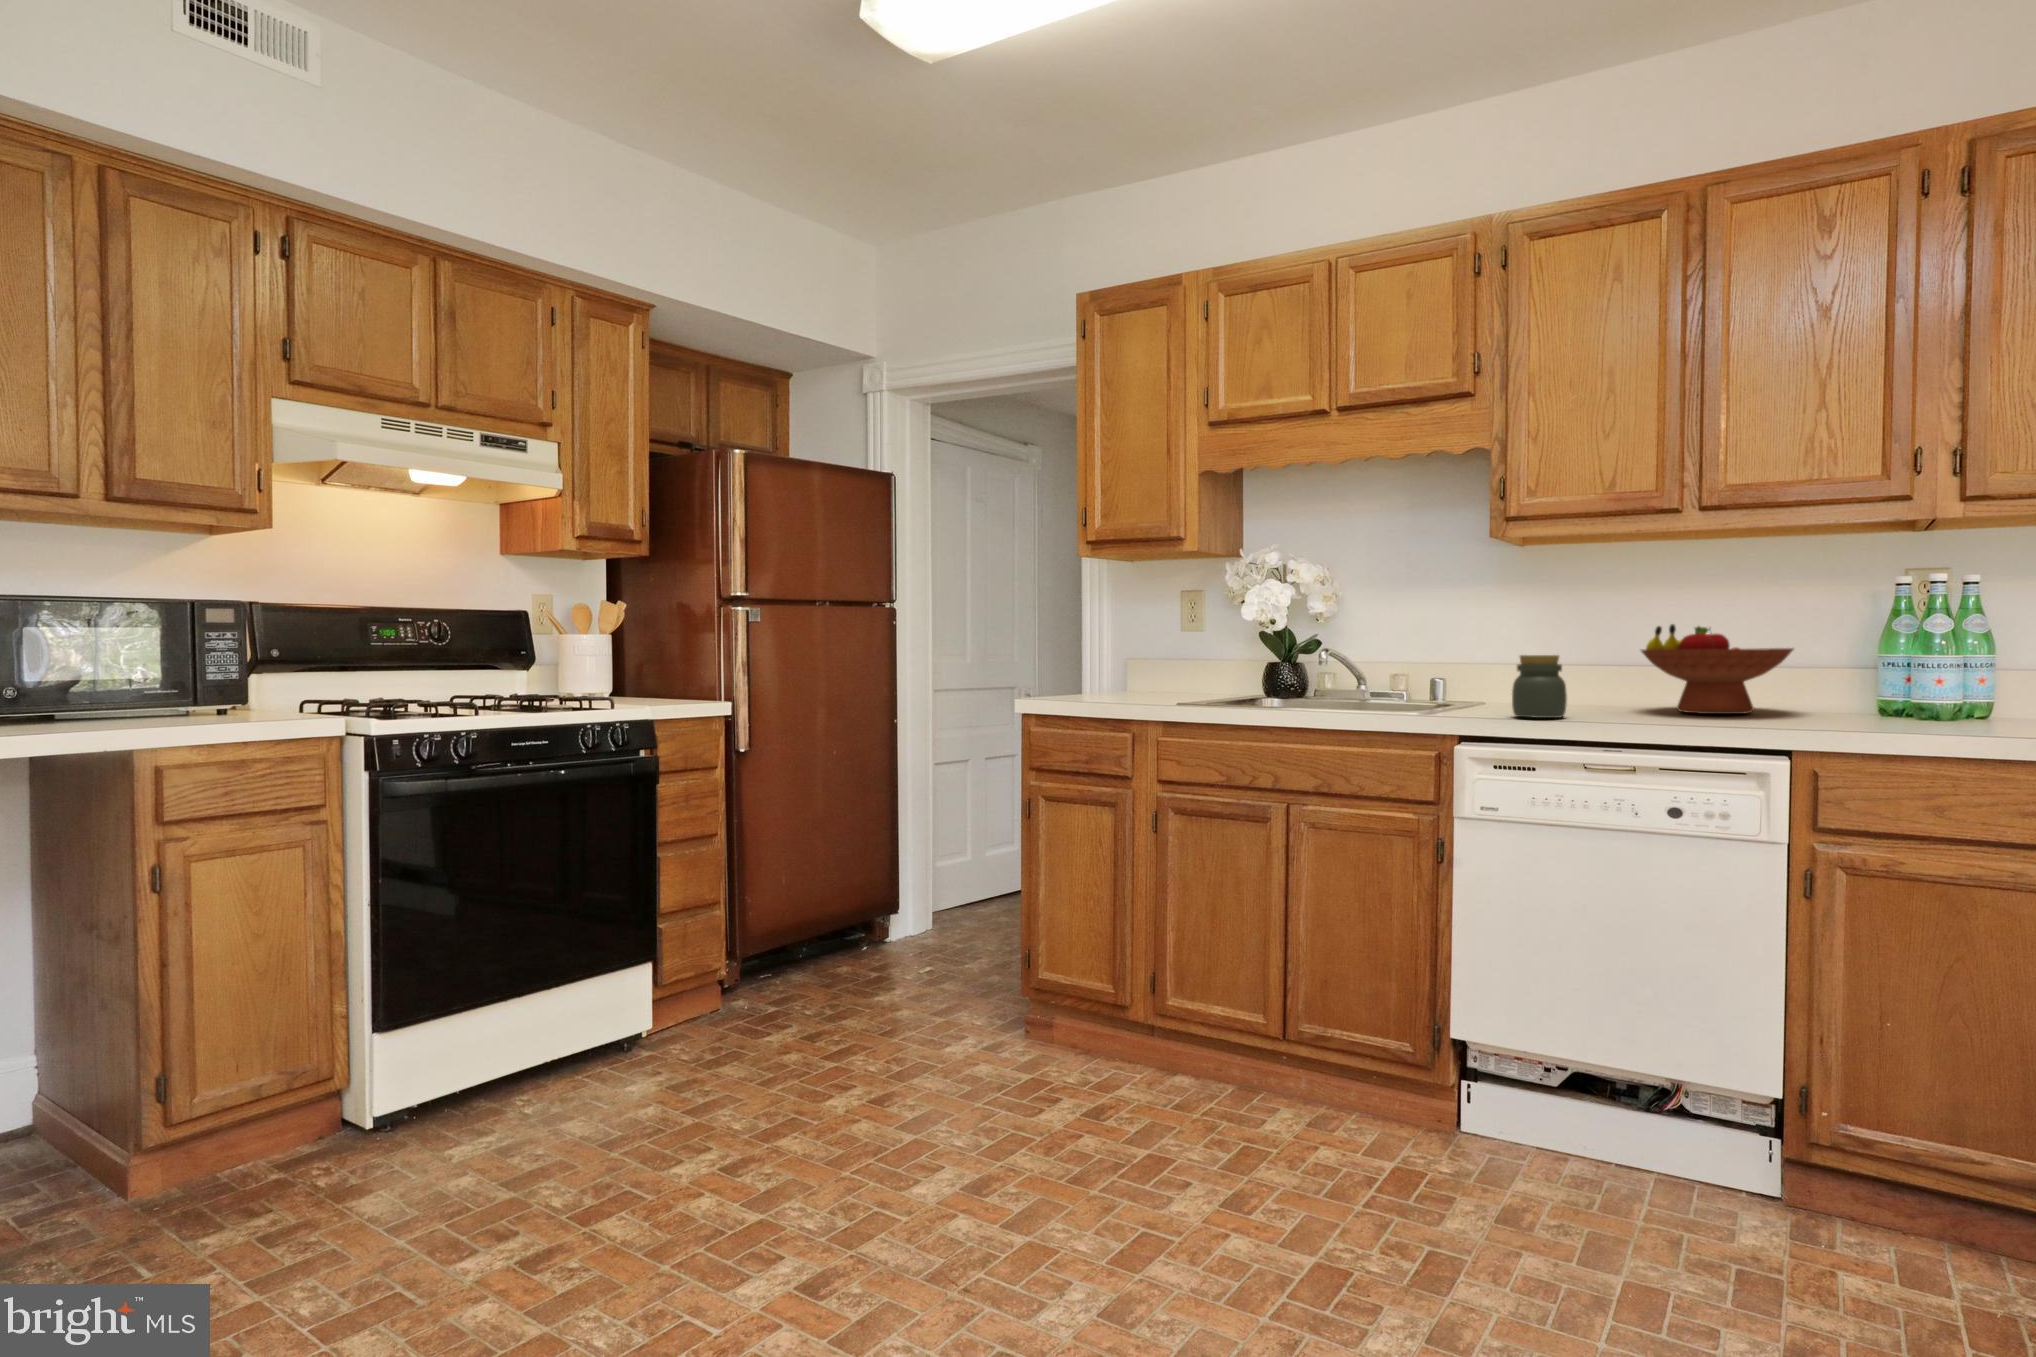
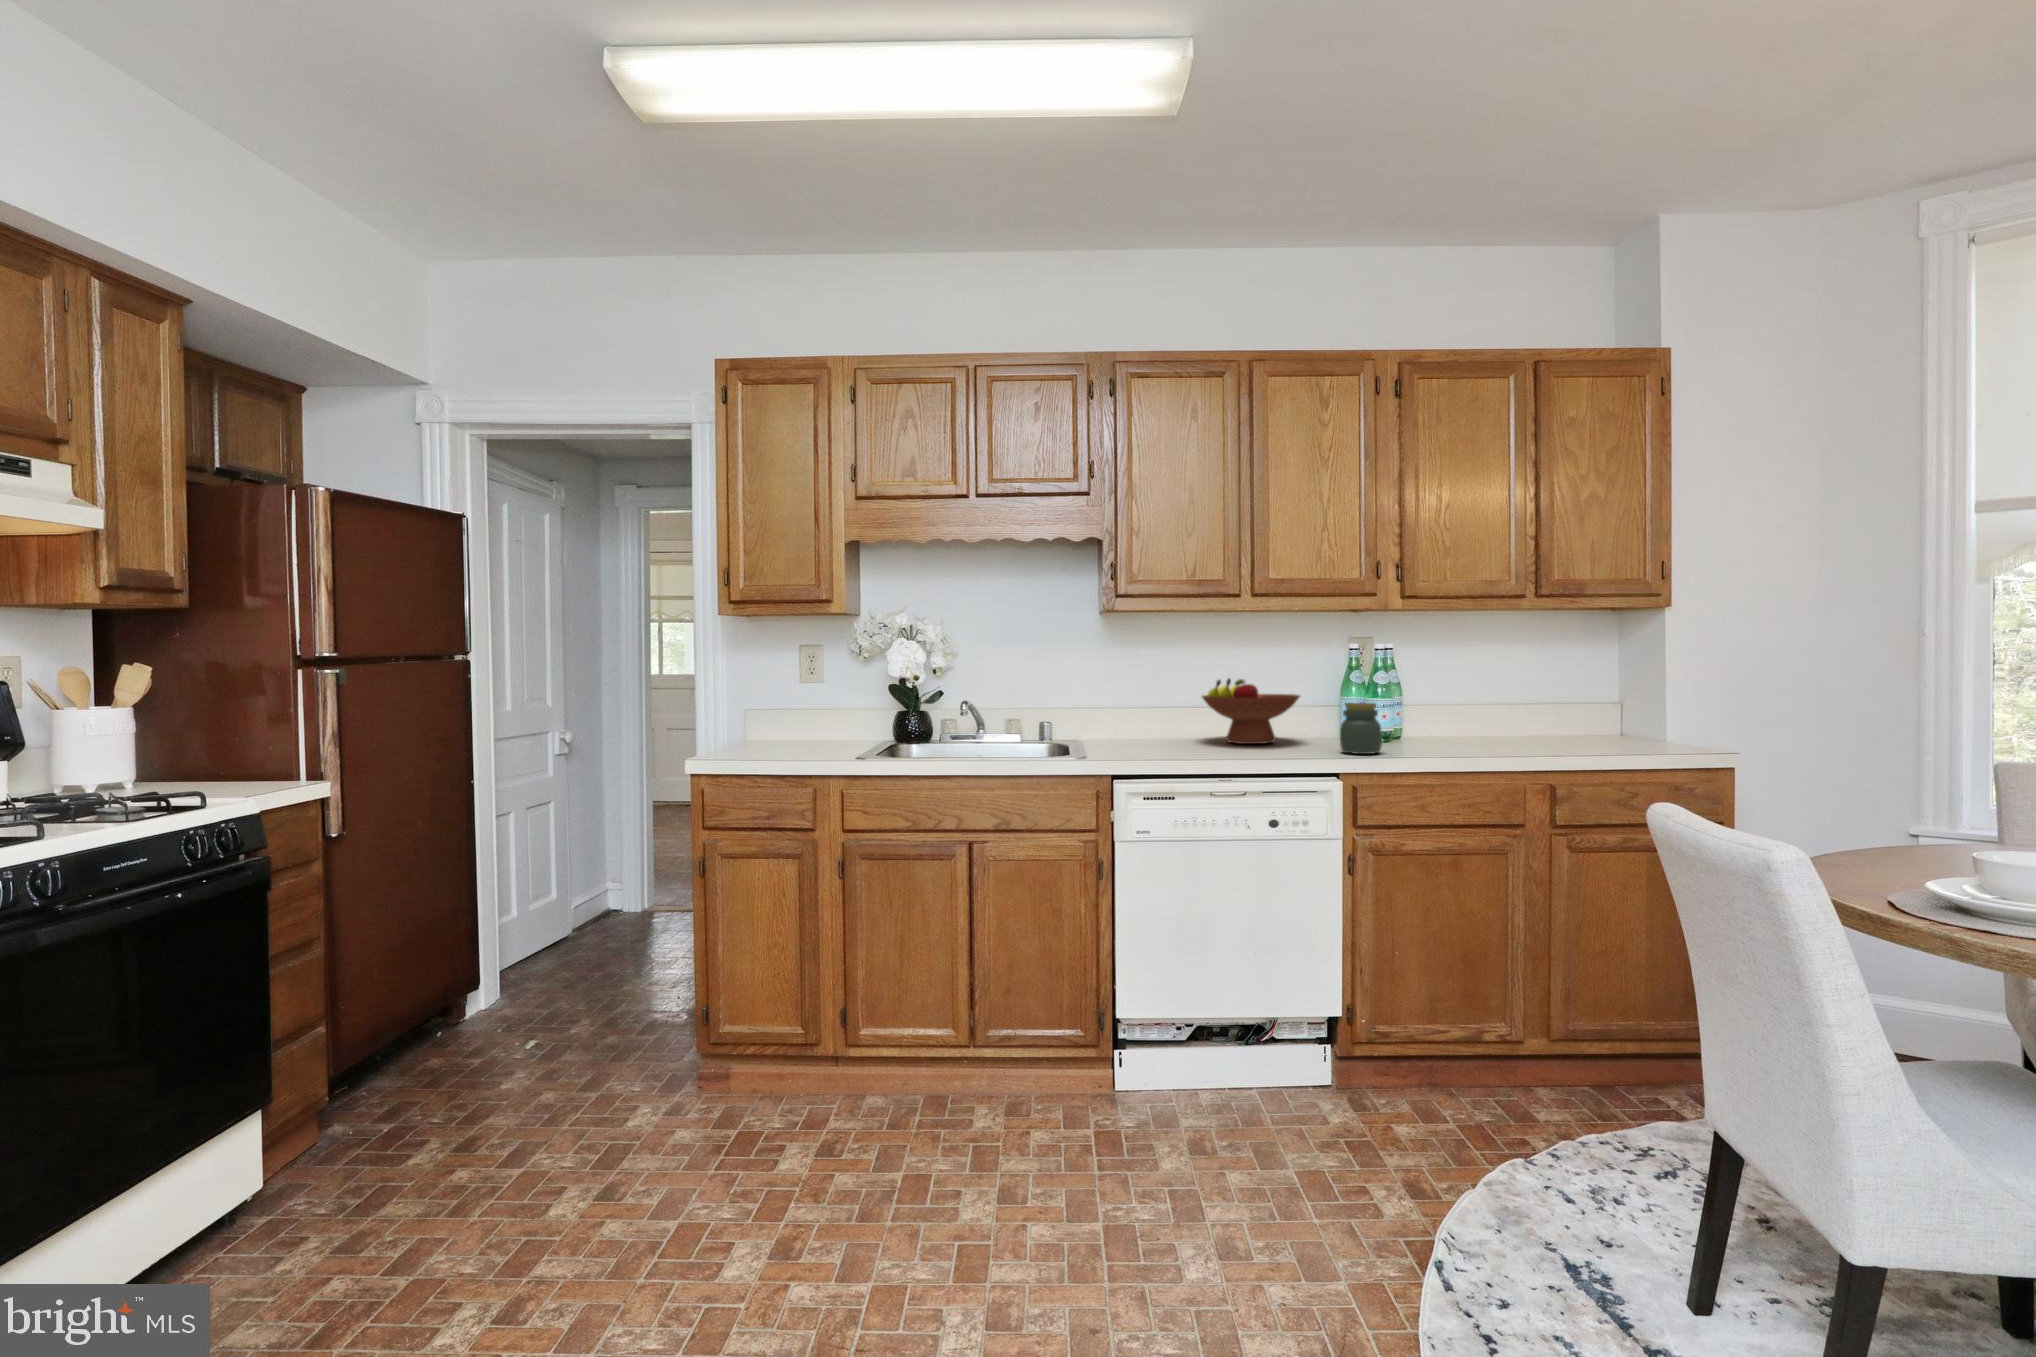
jar: present [1512,655,1567,718] -> present [1340,703,1382,754]

